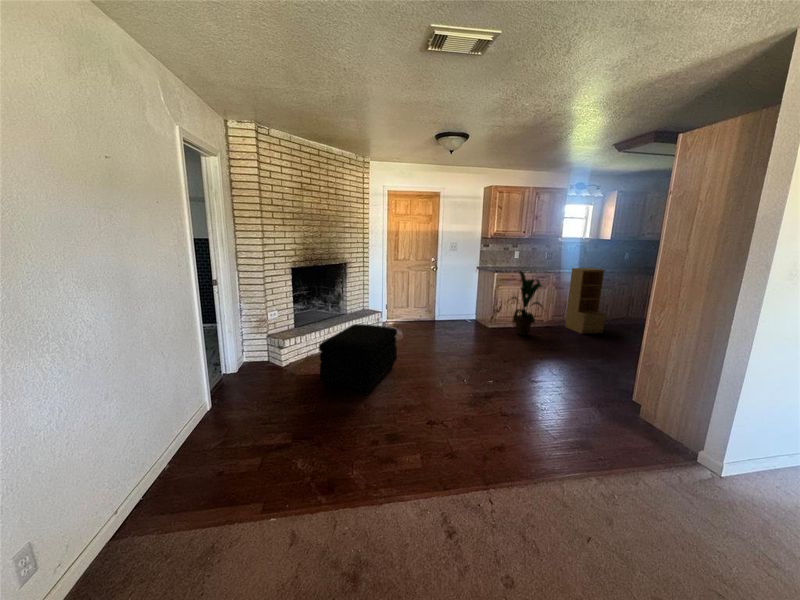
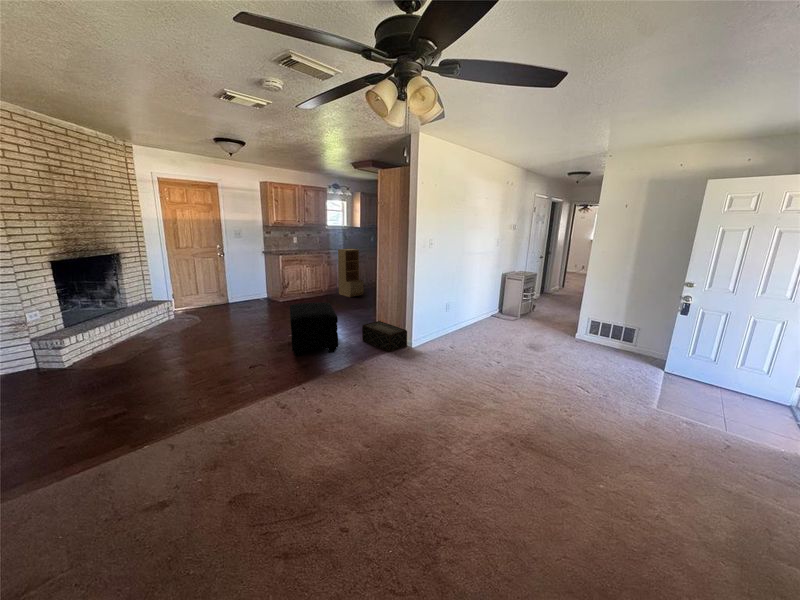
house plant: present [511,271,542,335] -> none [291,253,327,304]
ottoman: present [319,324,397,395] -> present [290,302,338,356]
woven basket: none [605,397,715,471] -> present [362,321,407,352]

